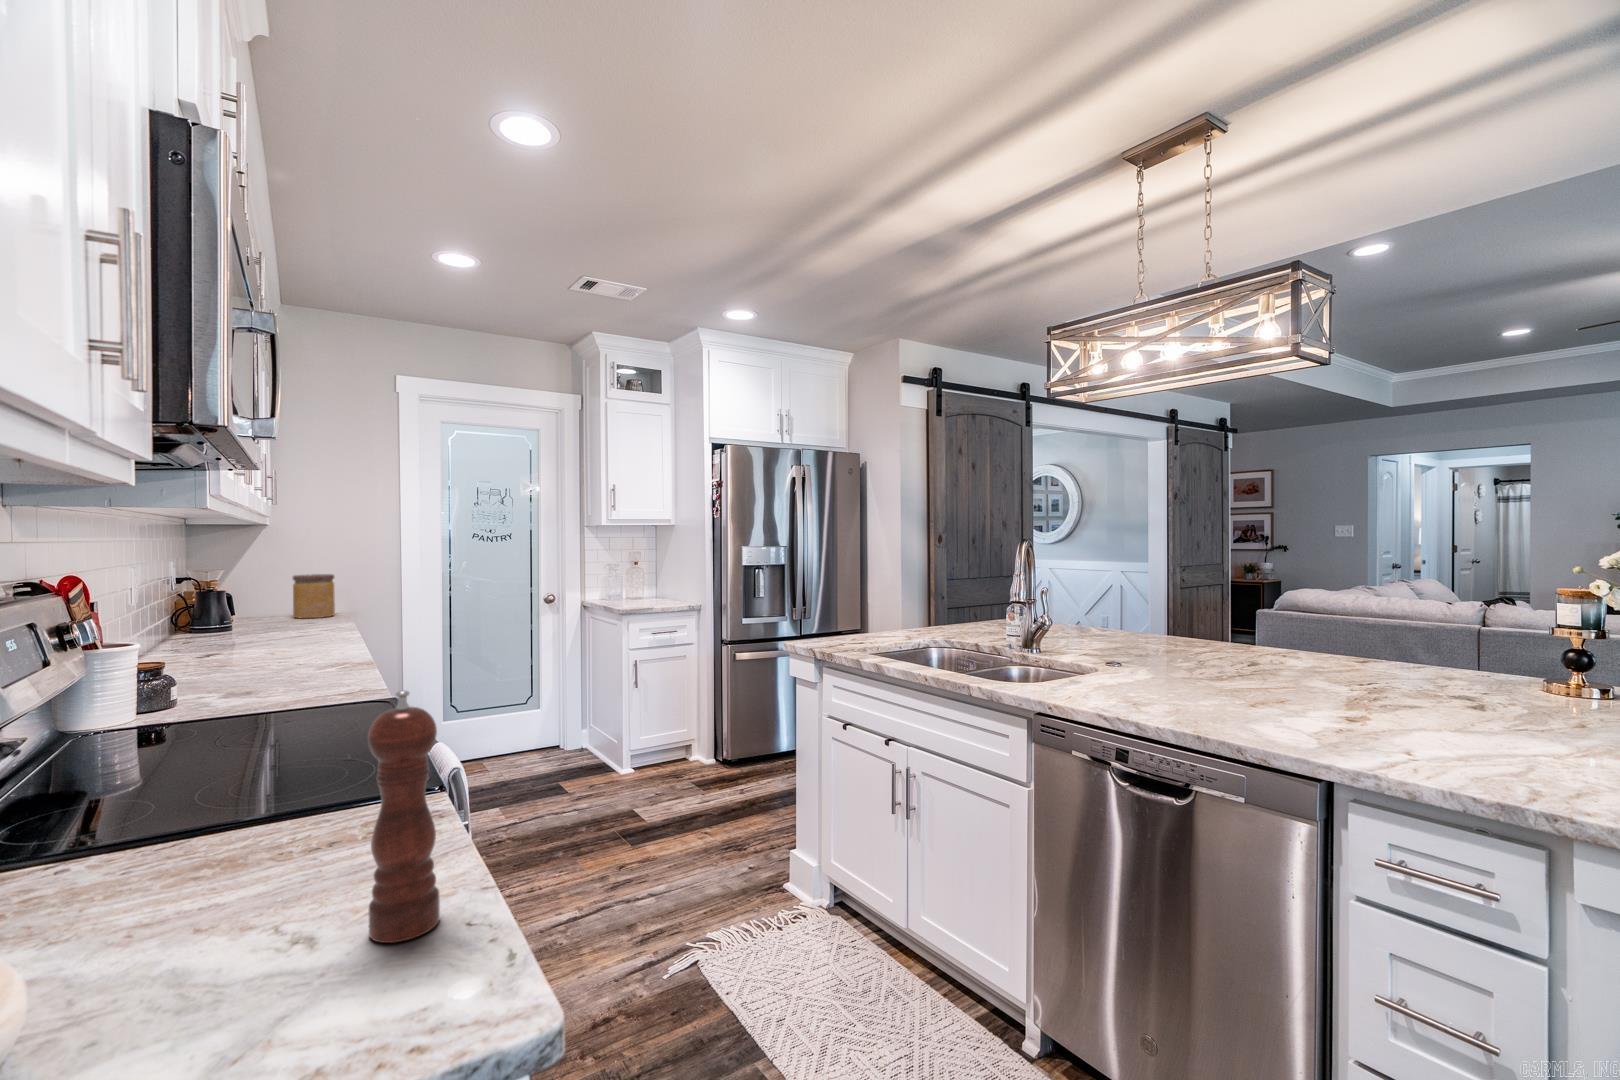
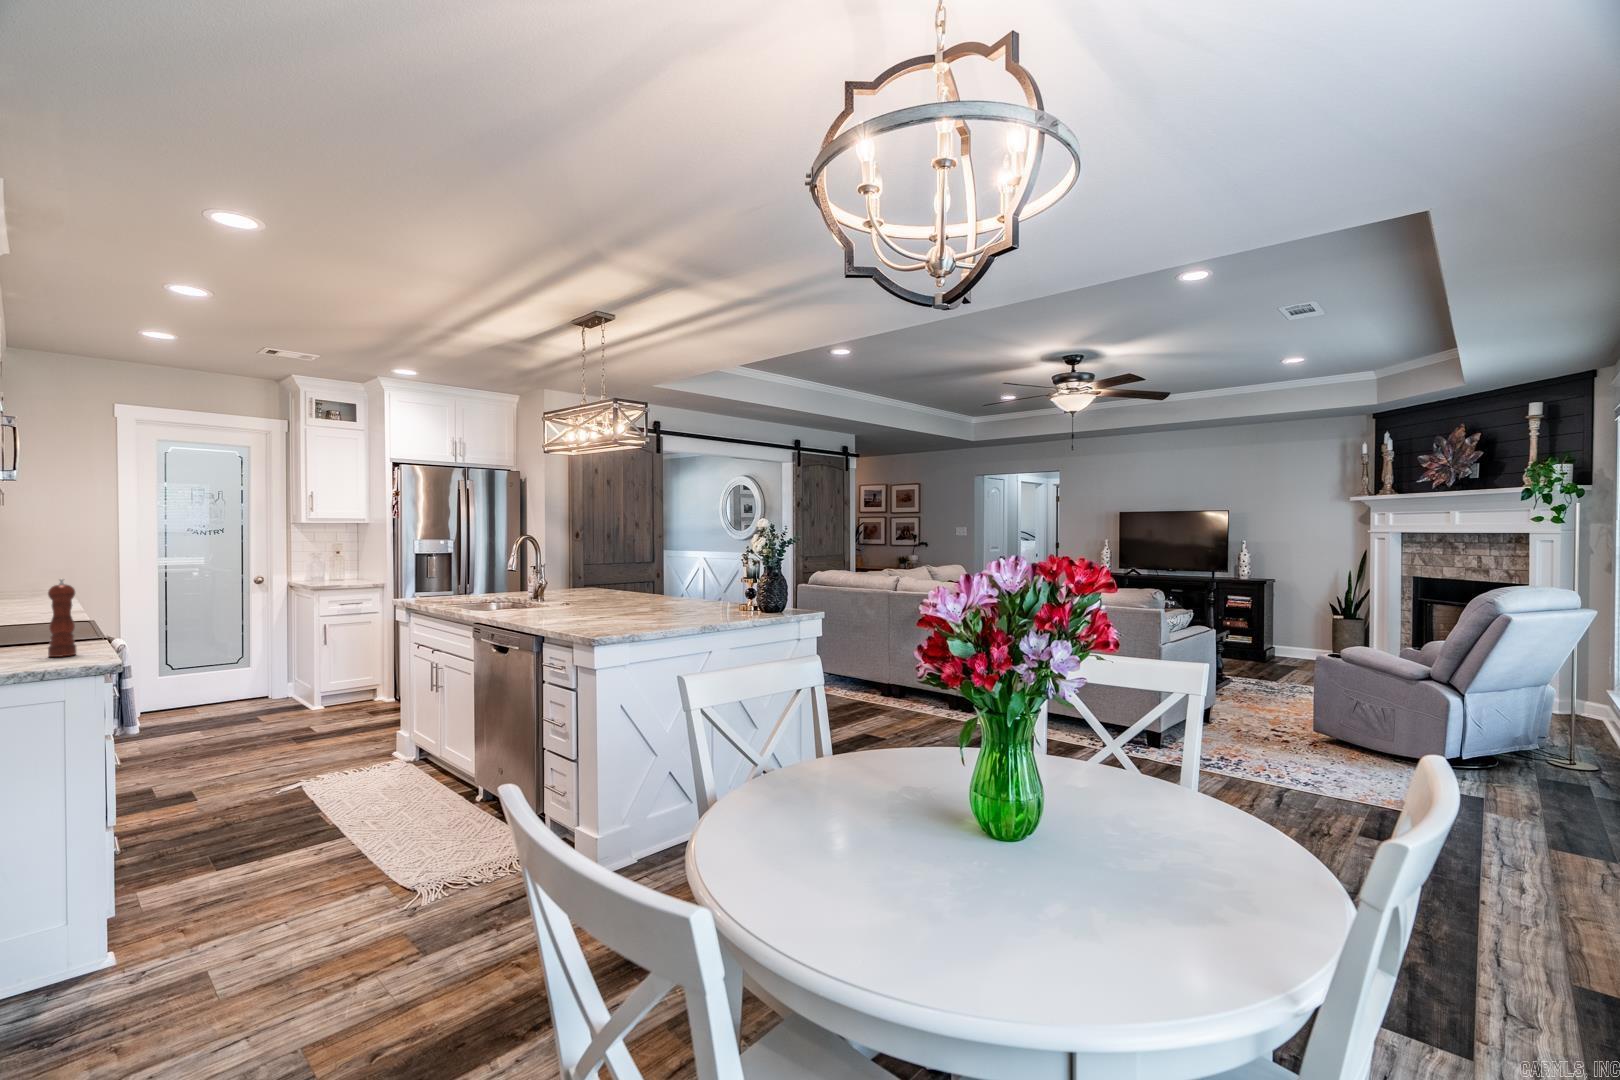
jar: present [293,574,335,619] -> none [20,559,59,593]

